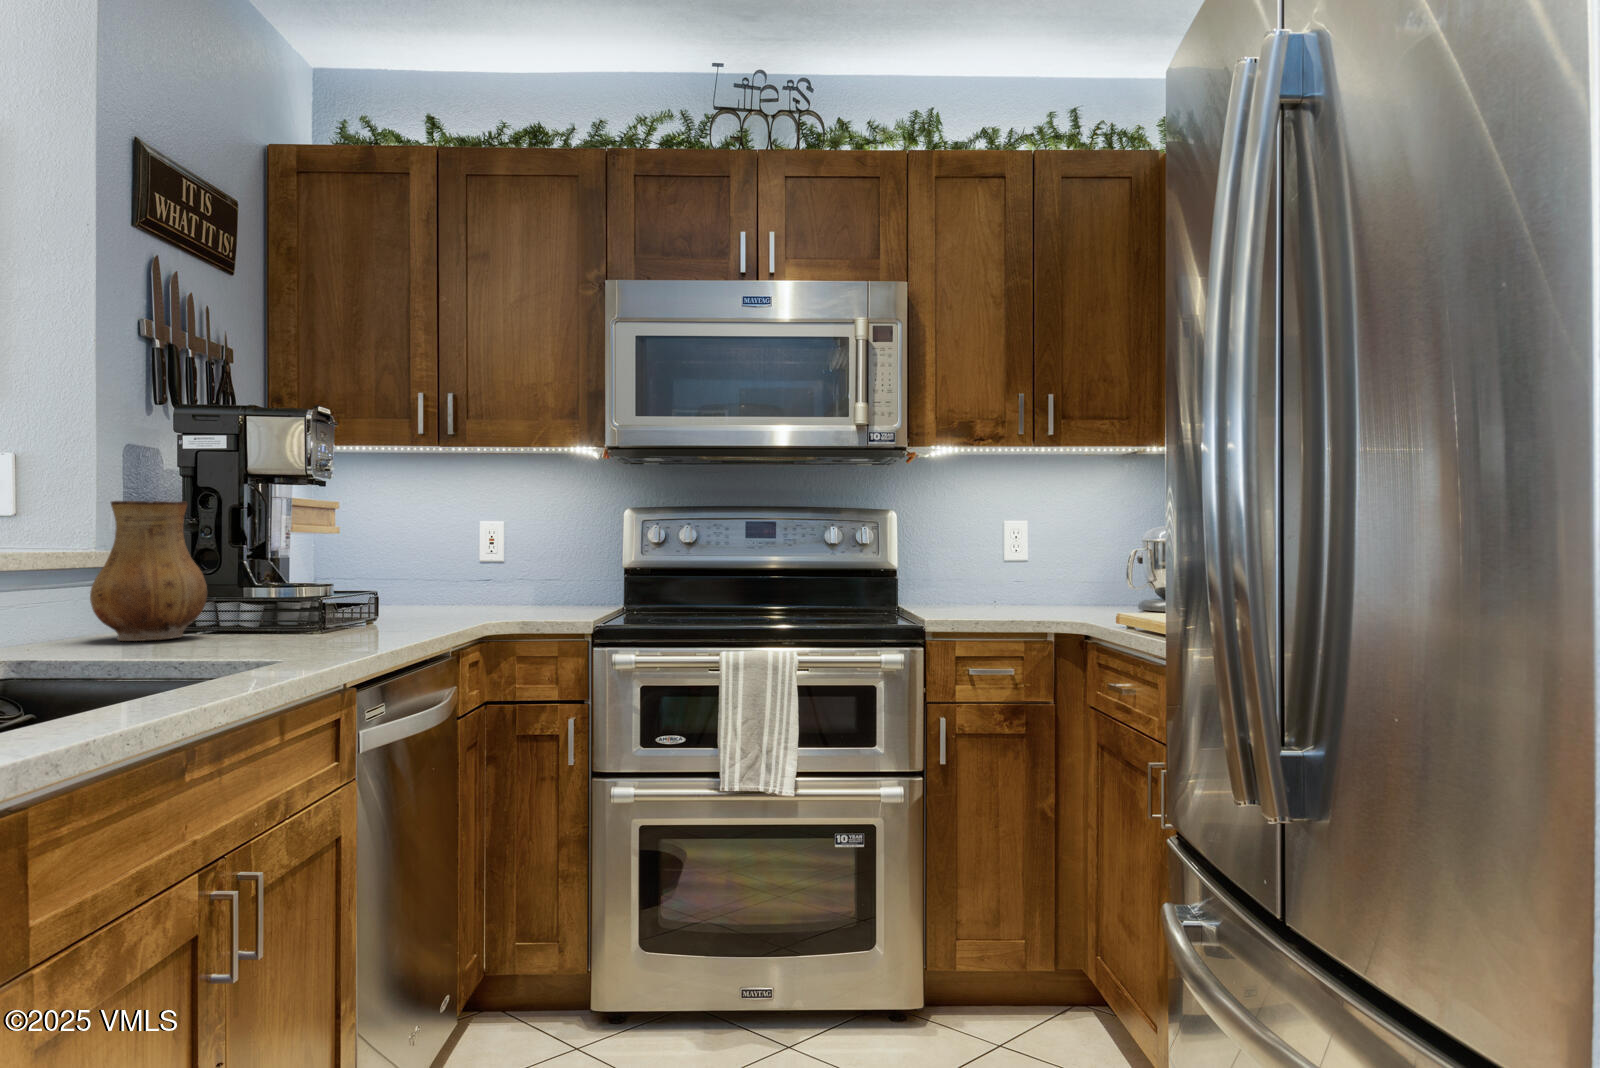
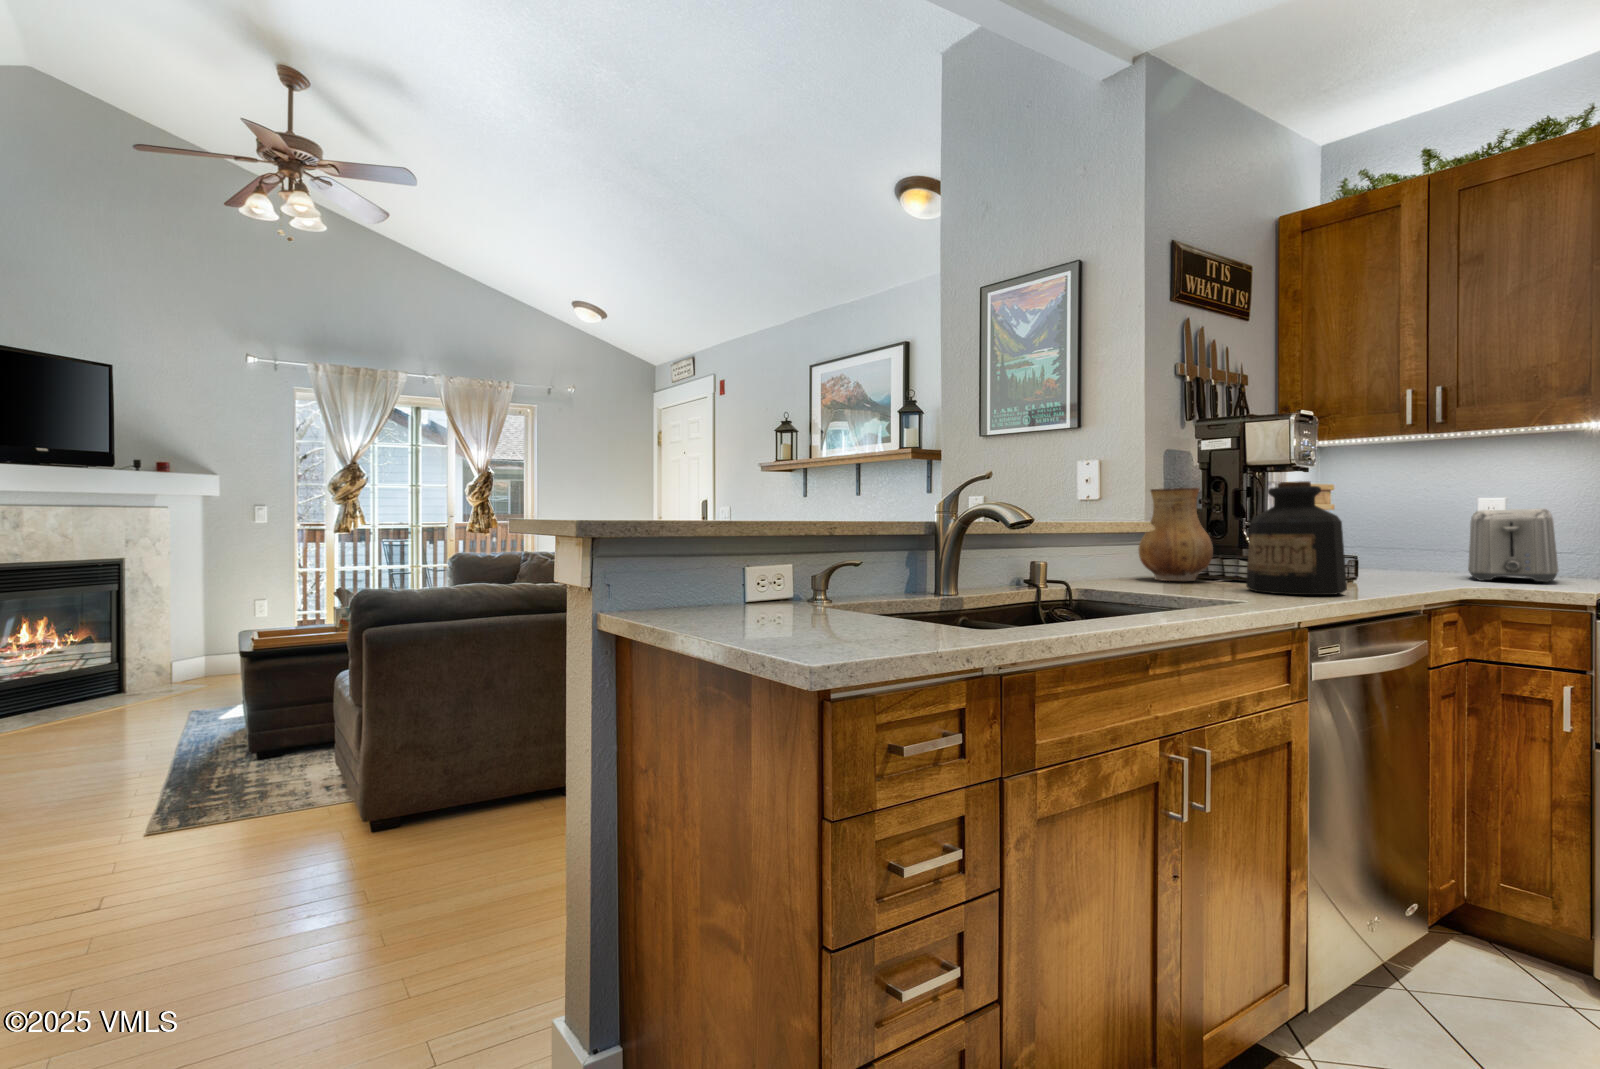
bottle: none [261,501,375,645] -> present [1246,481,1347,595]
toaster: none [458,537,525,611] -> present [1468,509,1558,582]

